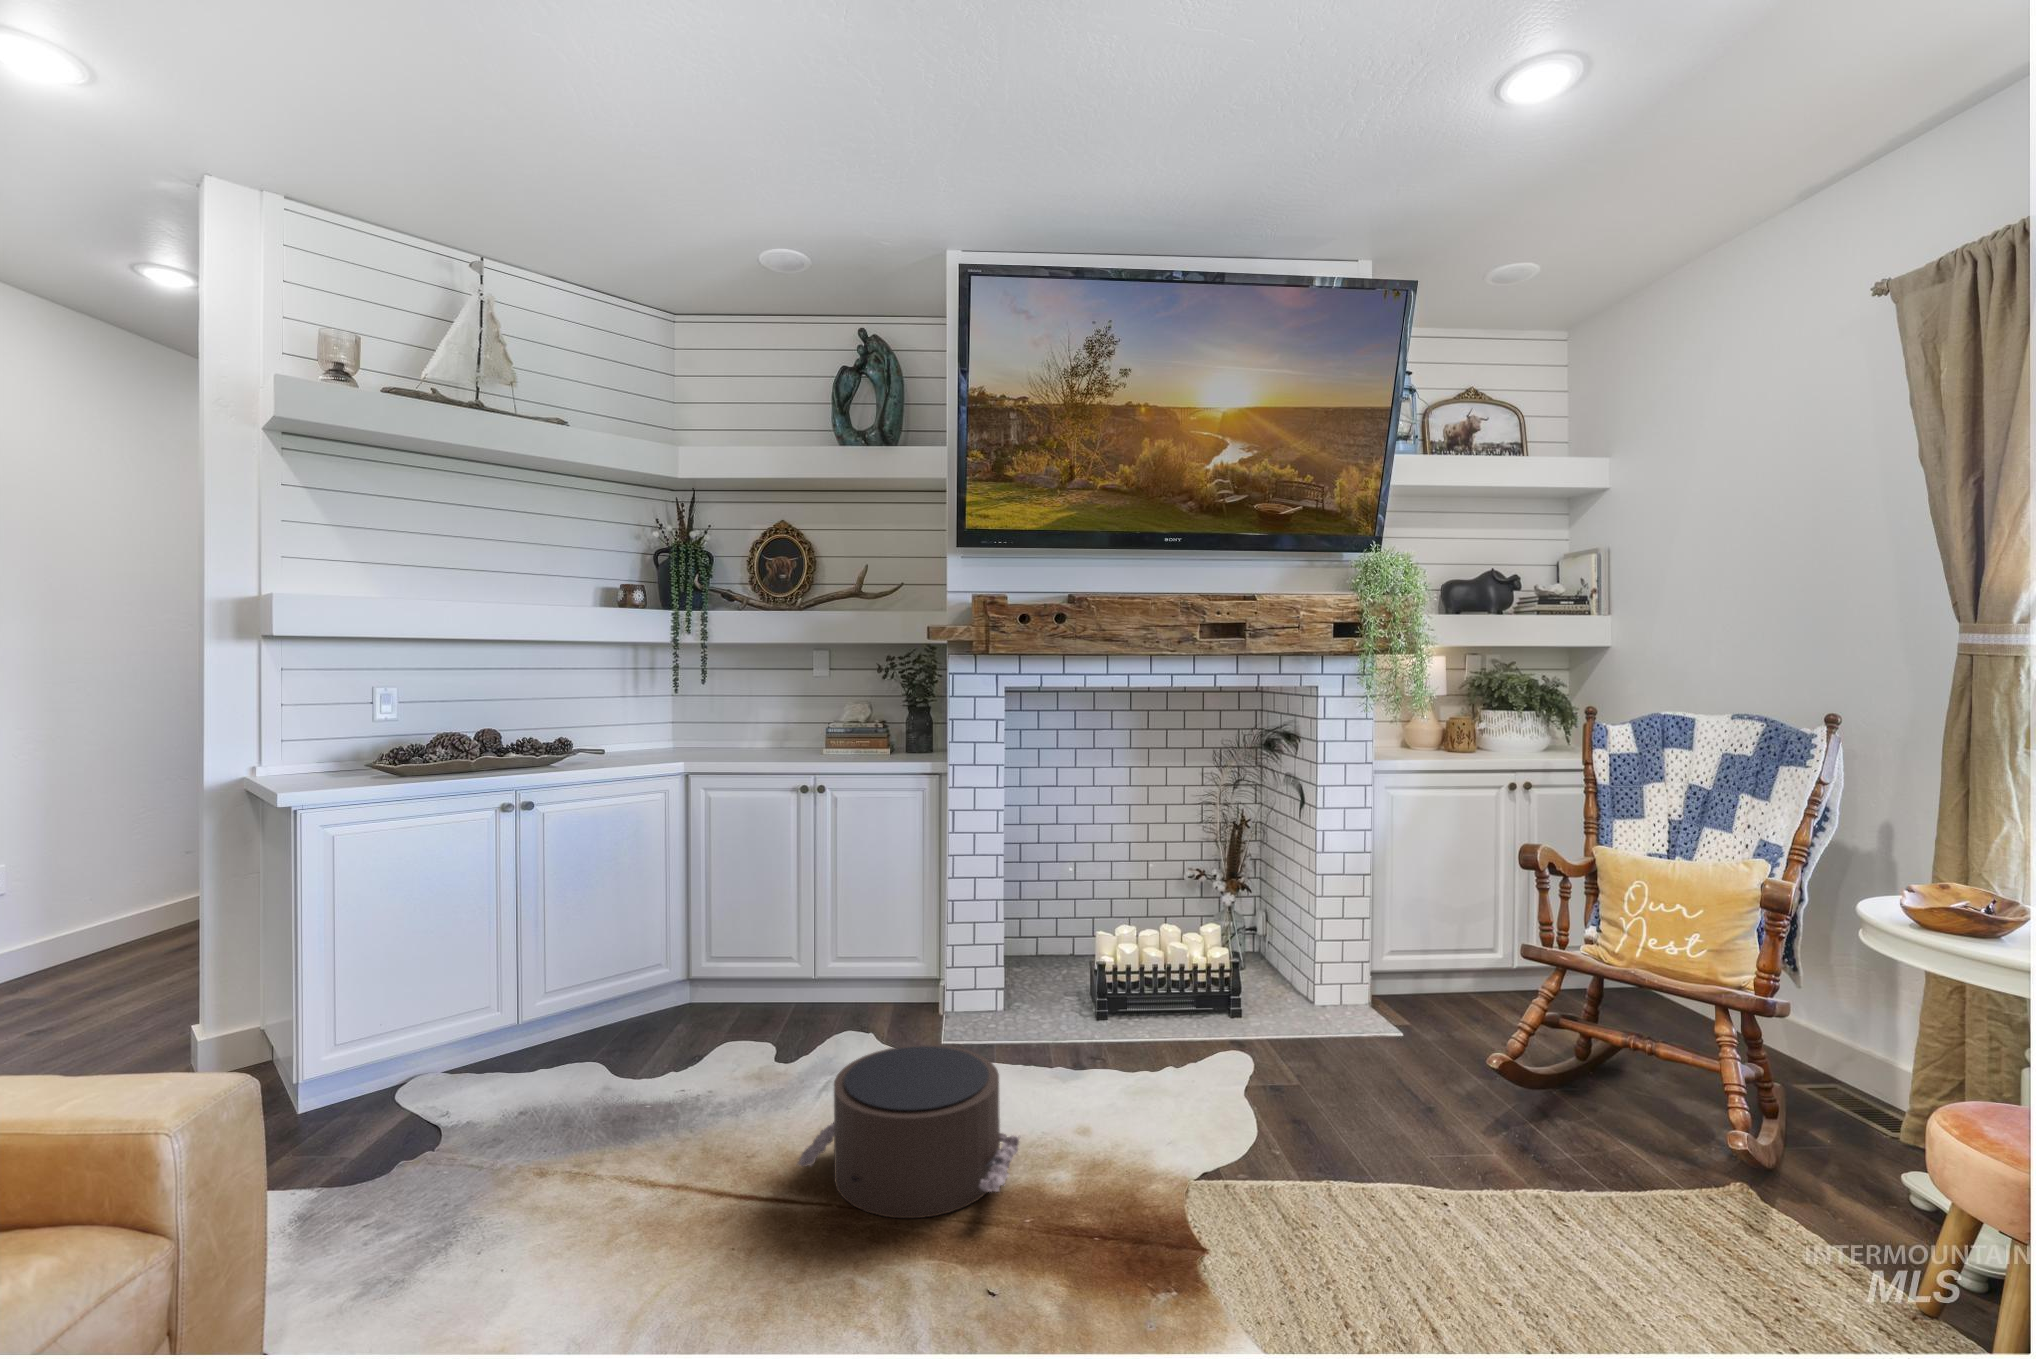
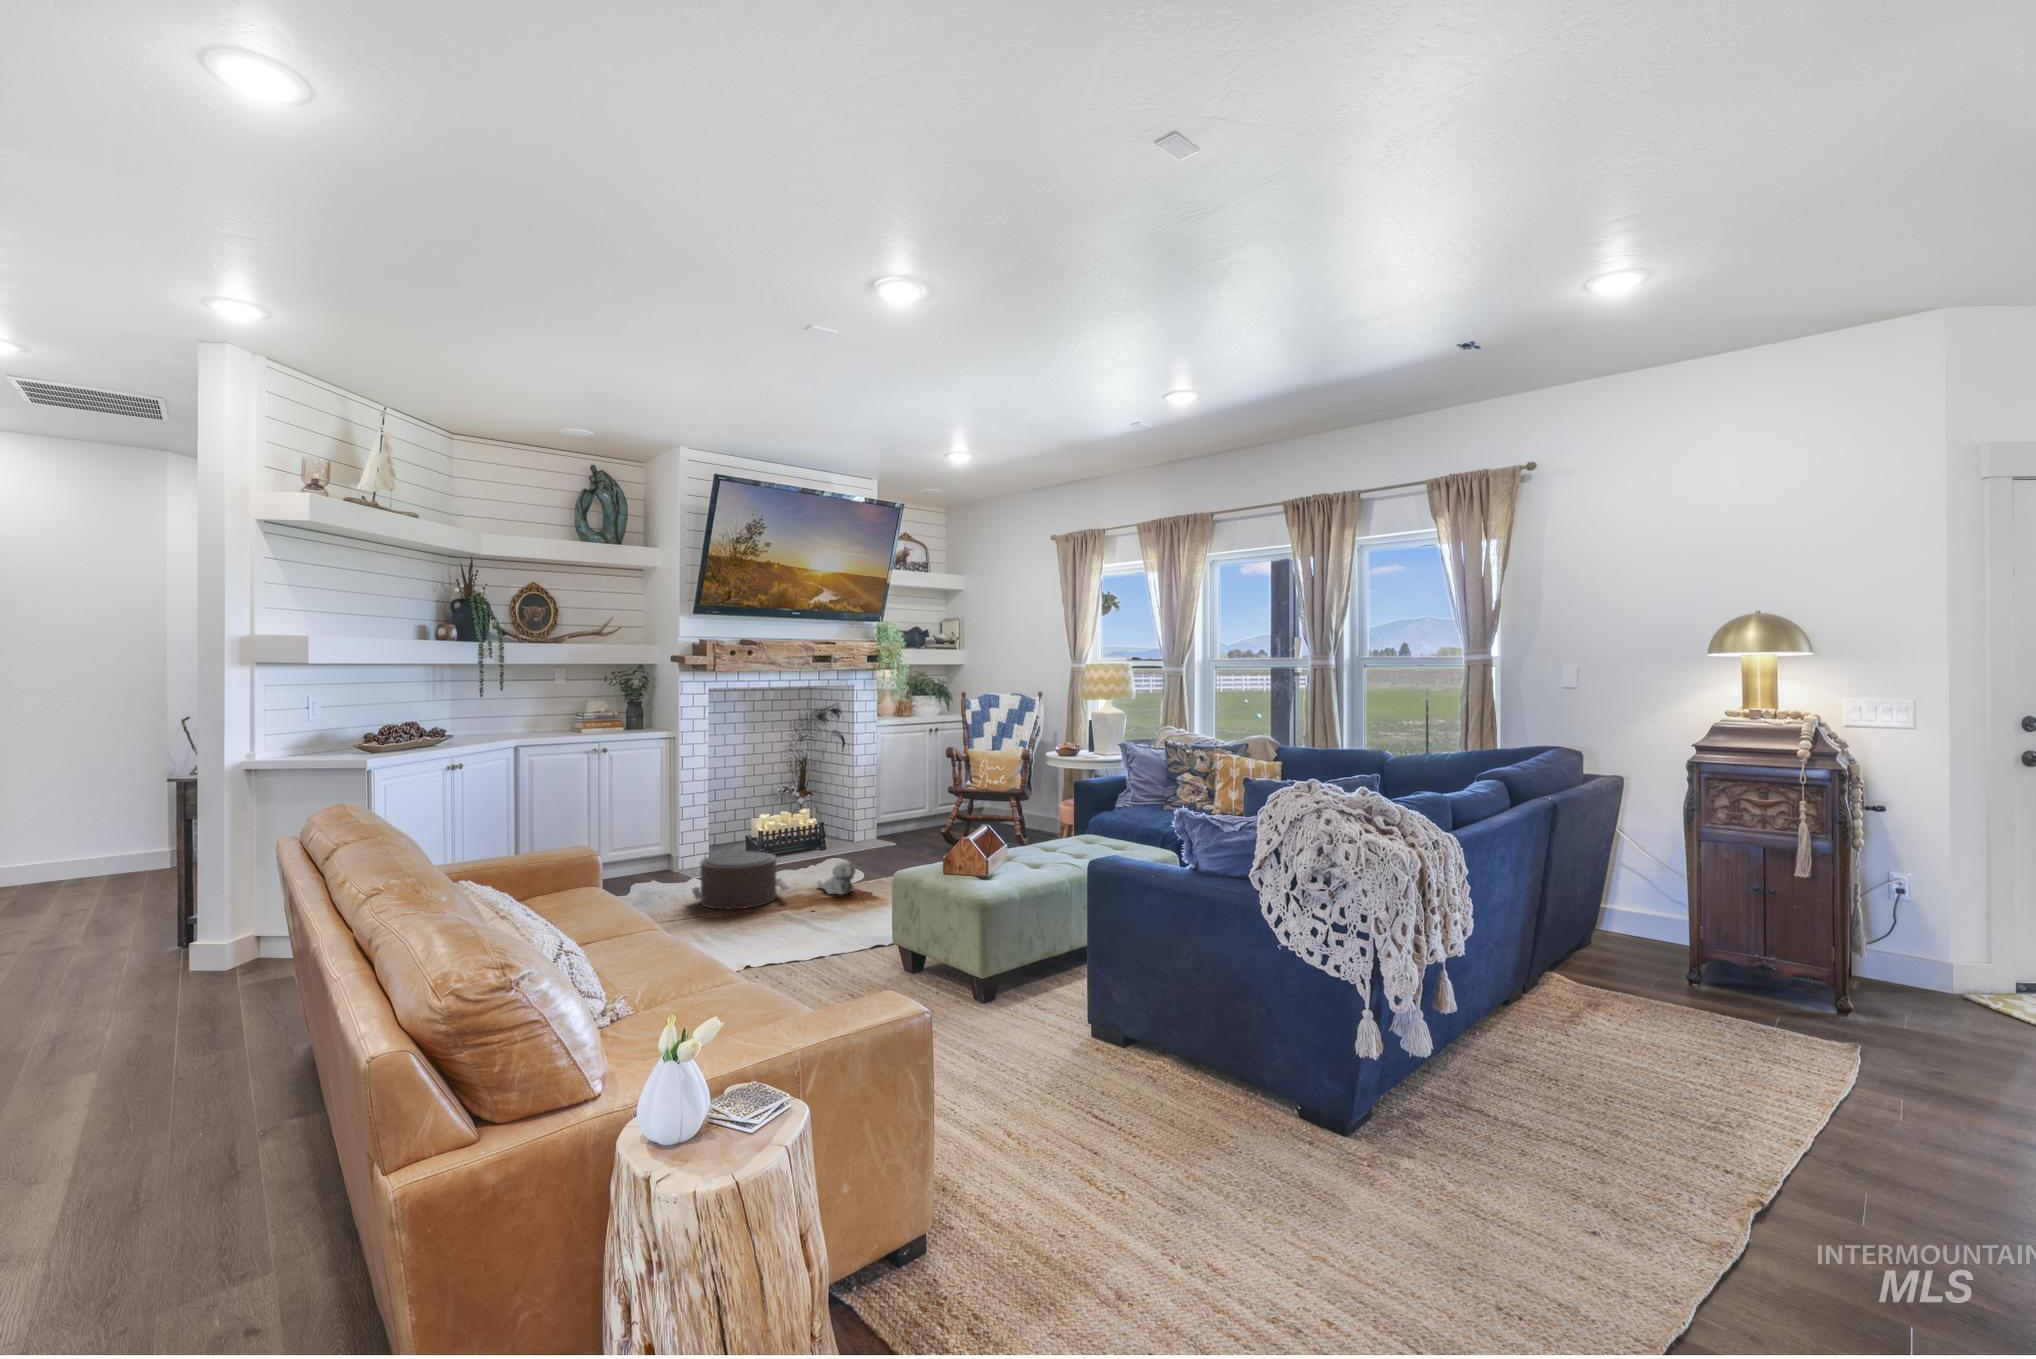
plush toy: none [1104,1139,1182,1237] -> present [817,860,856,894]

